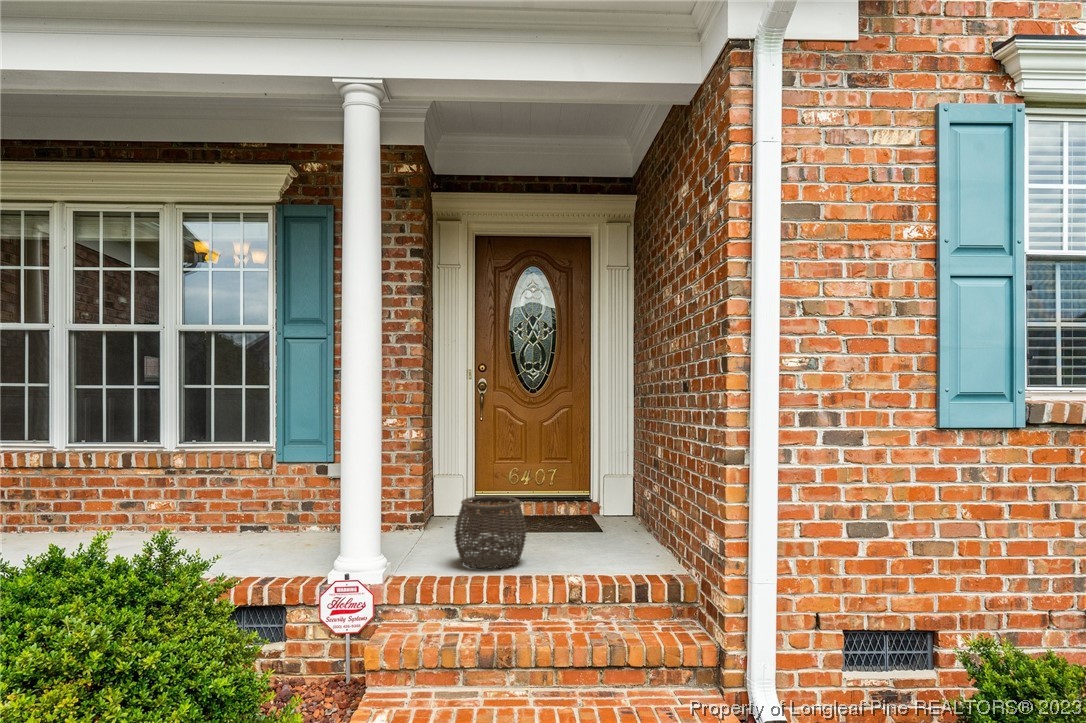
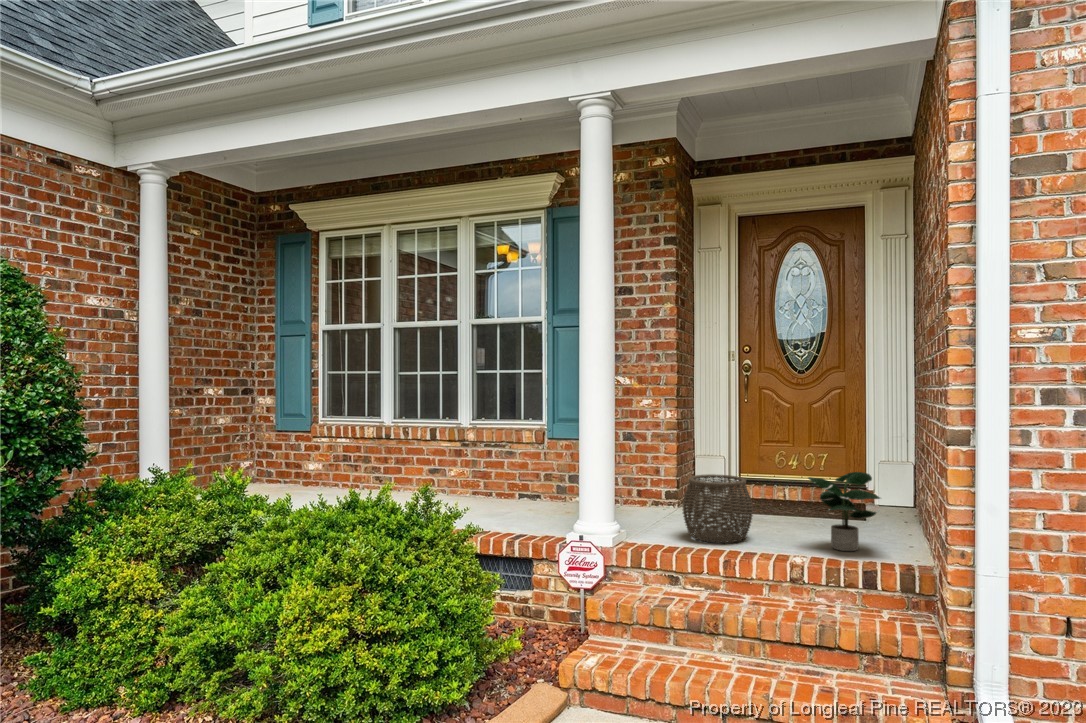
potted plant: none [581,487,650,566] -> present [808,472,880,551]

